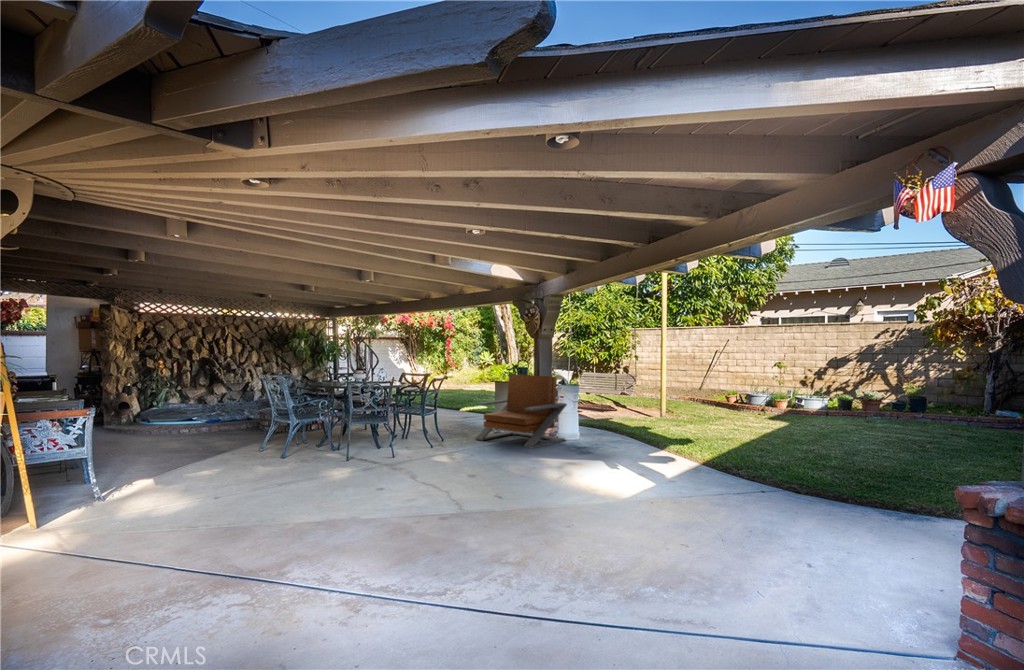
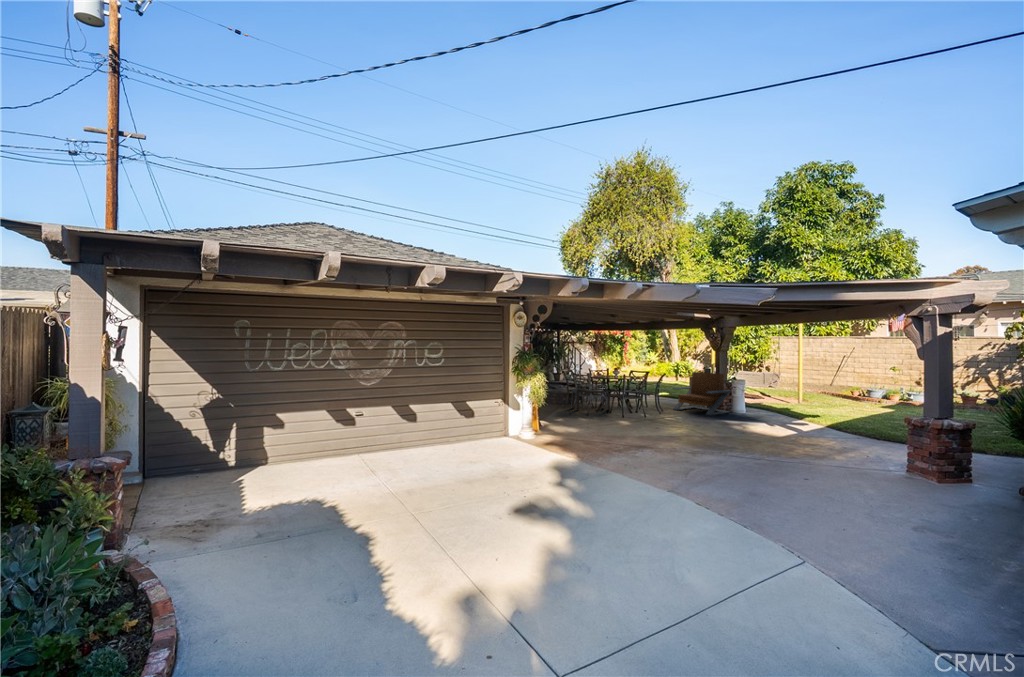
bench: none [289,408,361,452] -> present [572,389,610,410]

